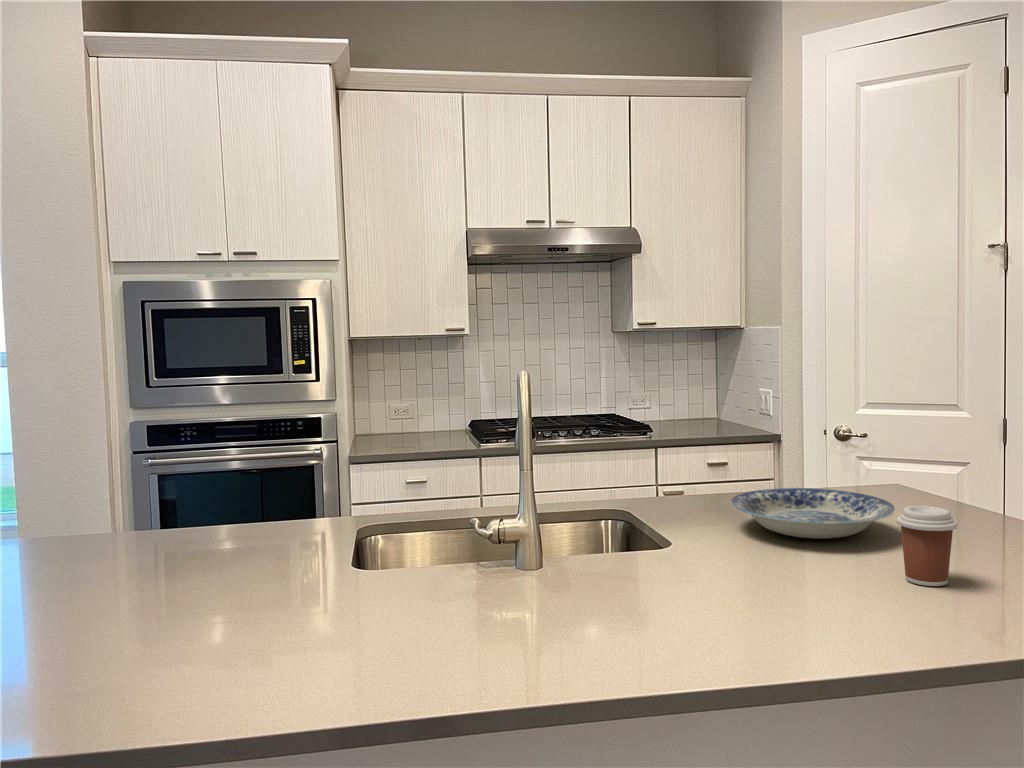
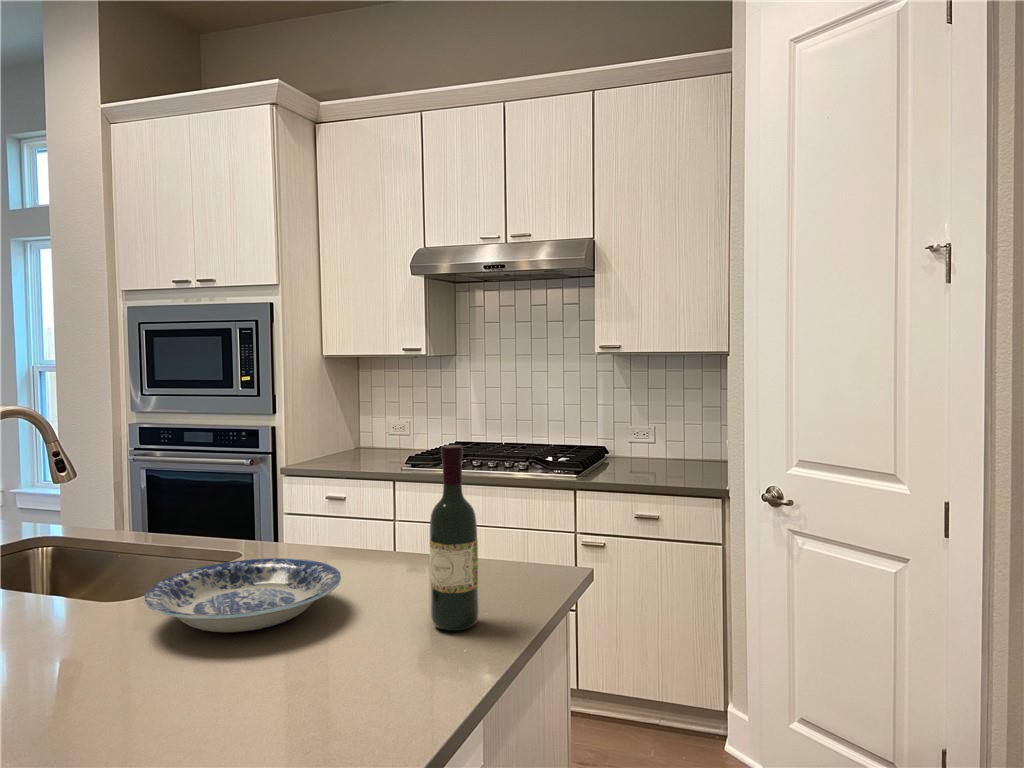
wine bottle: none [922,380,962,515] -> present [430,445,479,631]
coffee cup: present [897,506,957,586] -> none [53,609,132,720]

